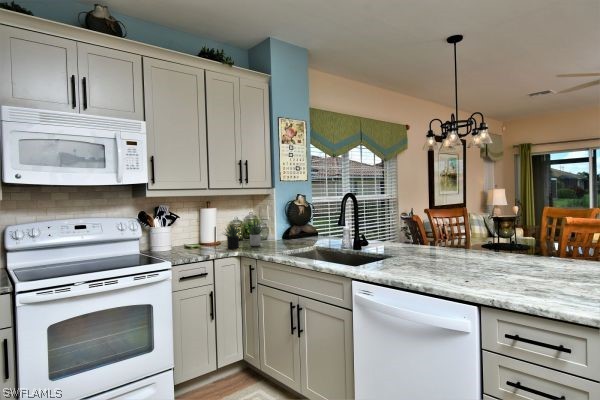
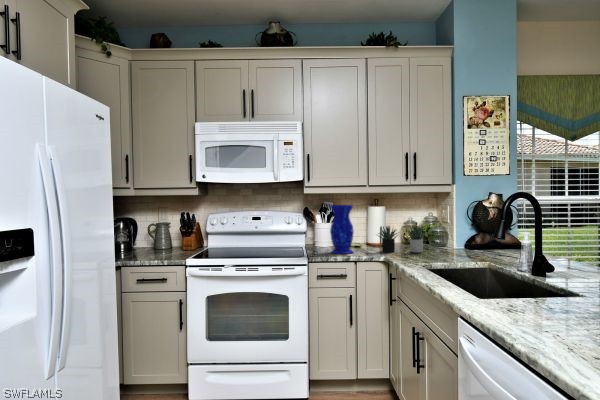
vase: none [182,207,207,255] -> present [330,205,354,254]

